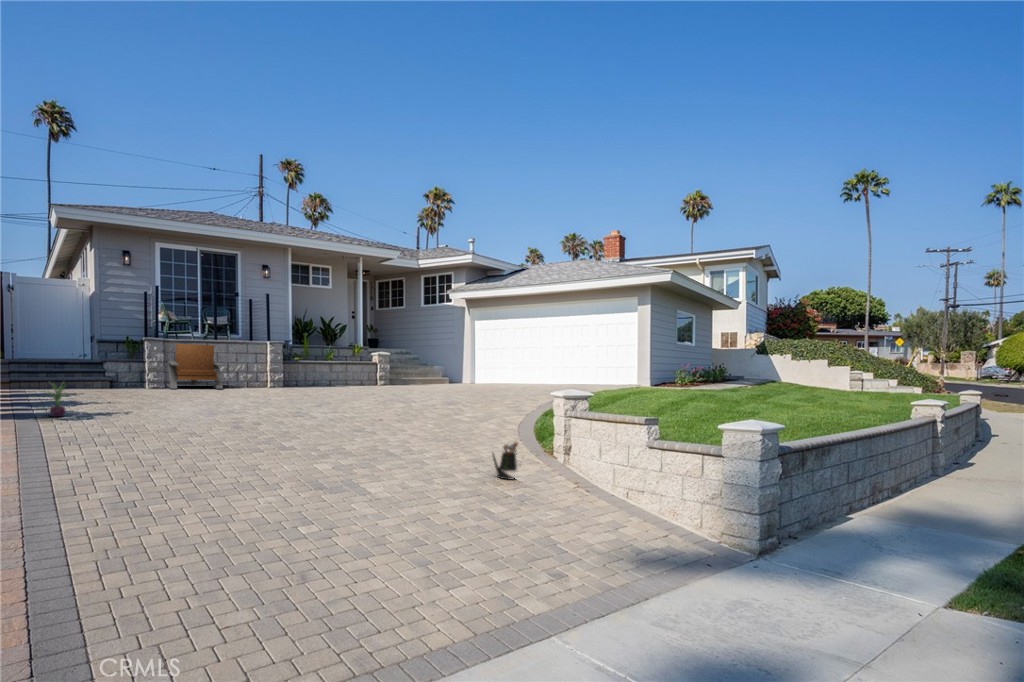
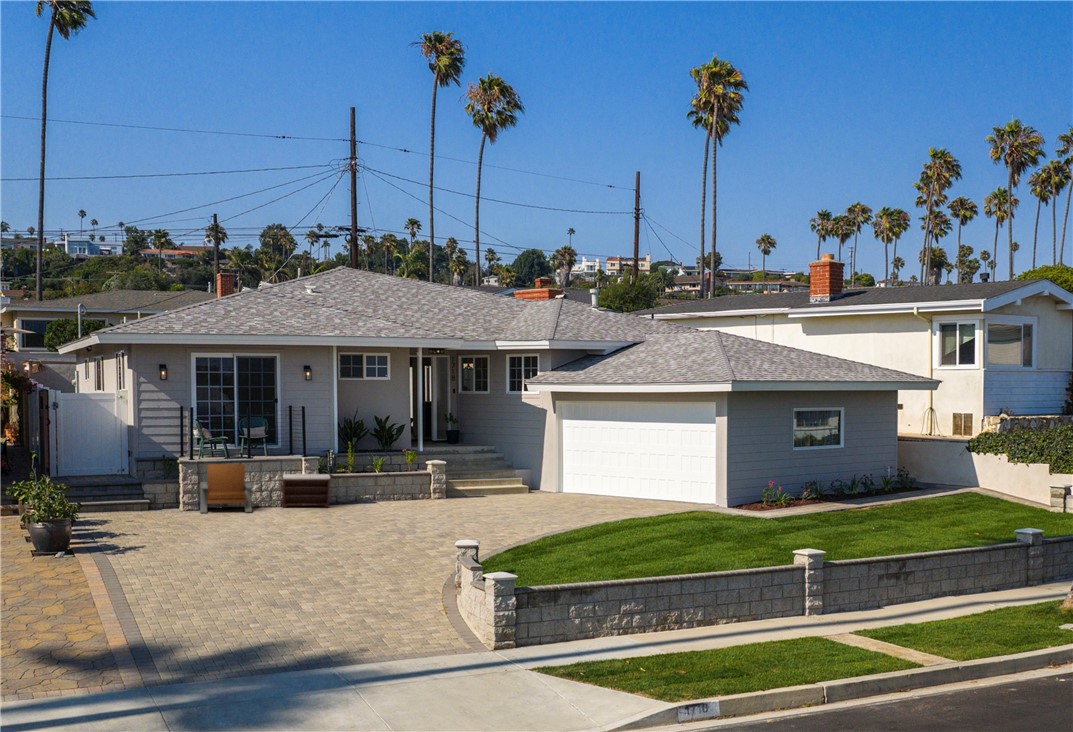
bench: none [248,356,298,387] -> present [281,474,331,508]
decorative plant: present [48,382,66,417] -> none [70,517,109,550]
watering can: present [492,442,518,479] -> none [438,589,468,626]

